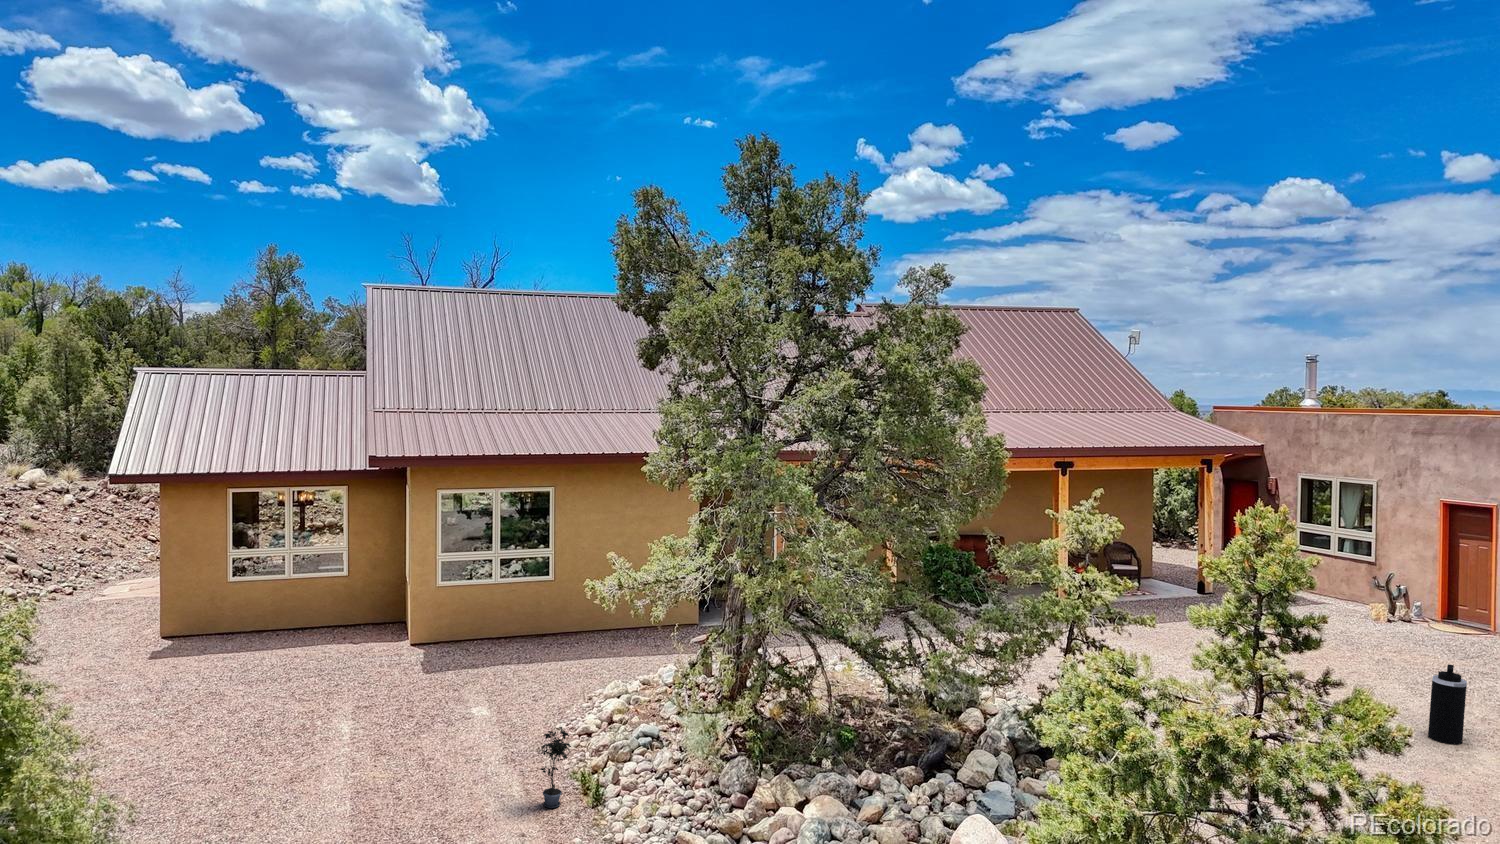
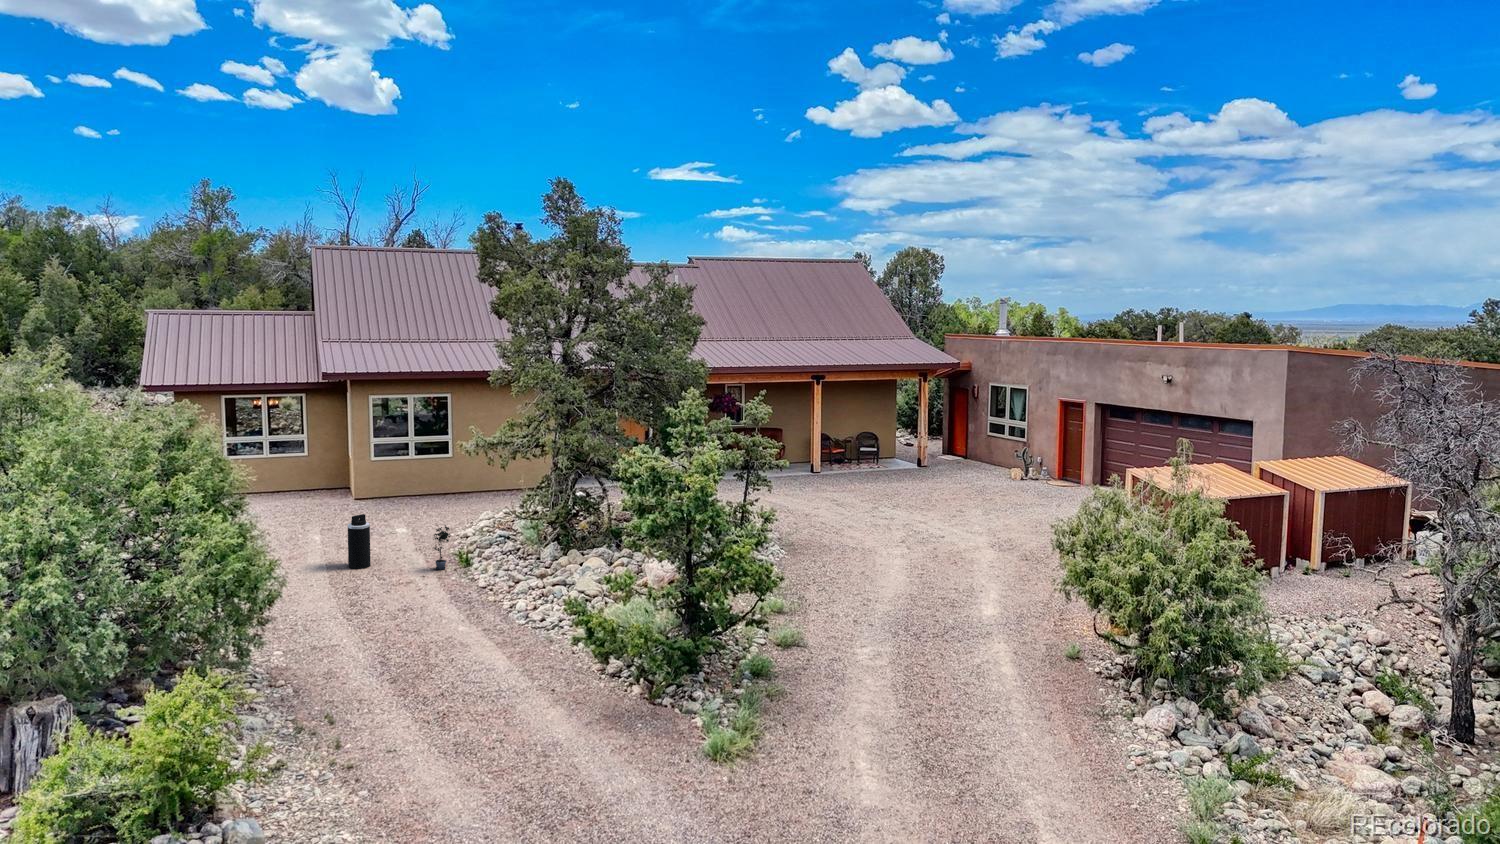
trash can: present [1428,664,1467,745] -> present [348,514,371,569]

